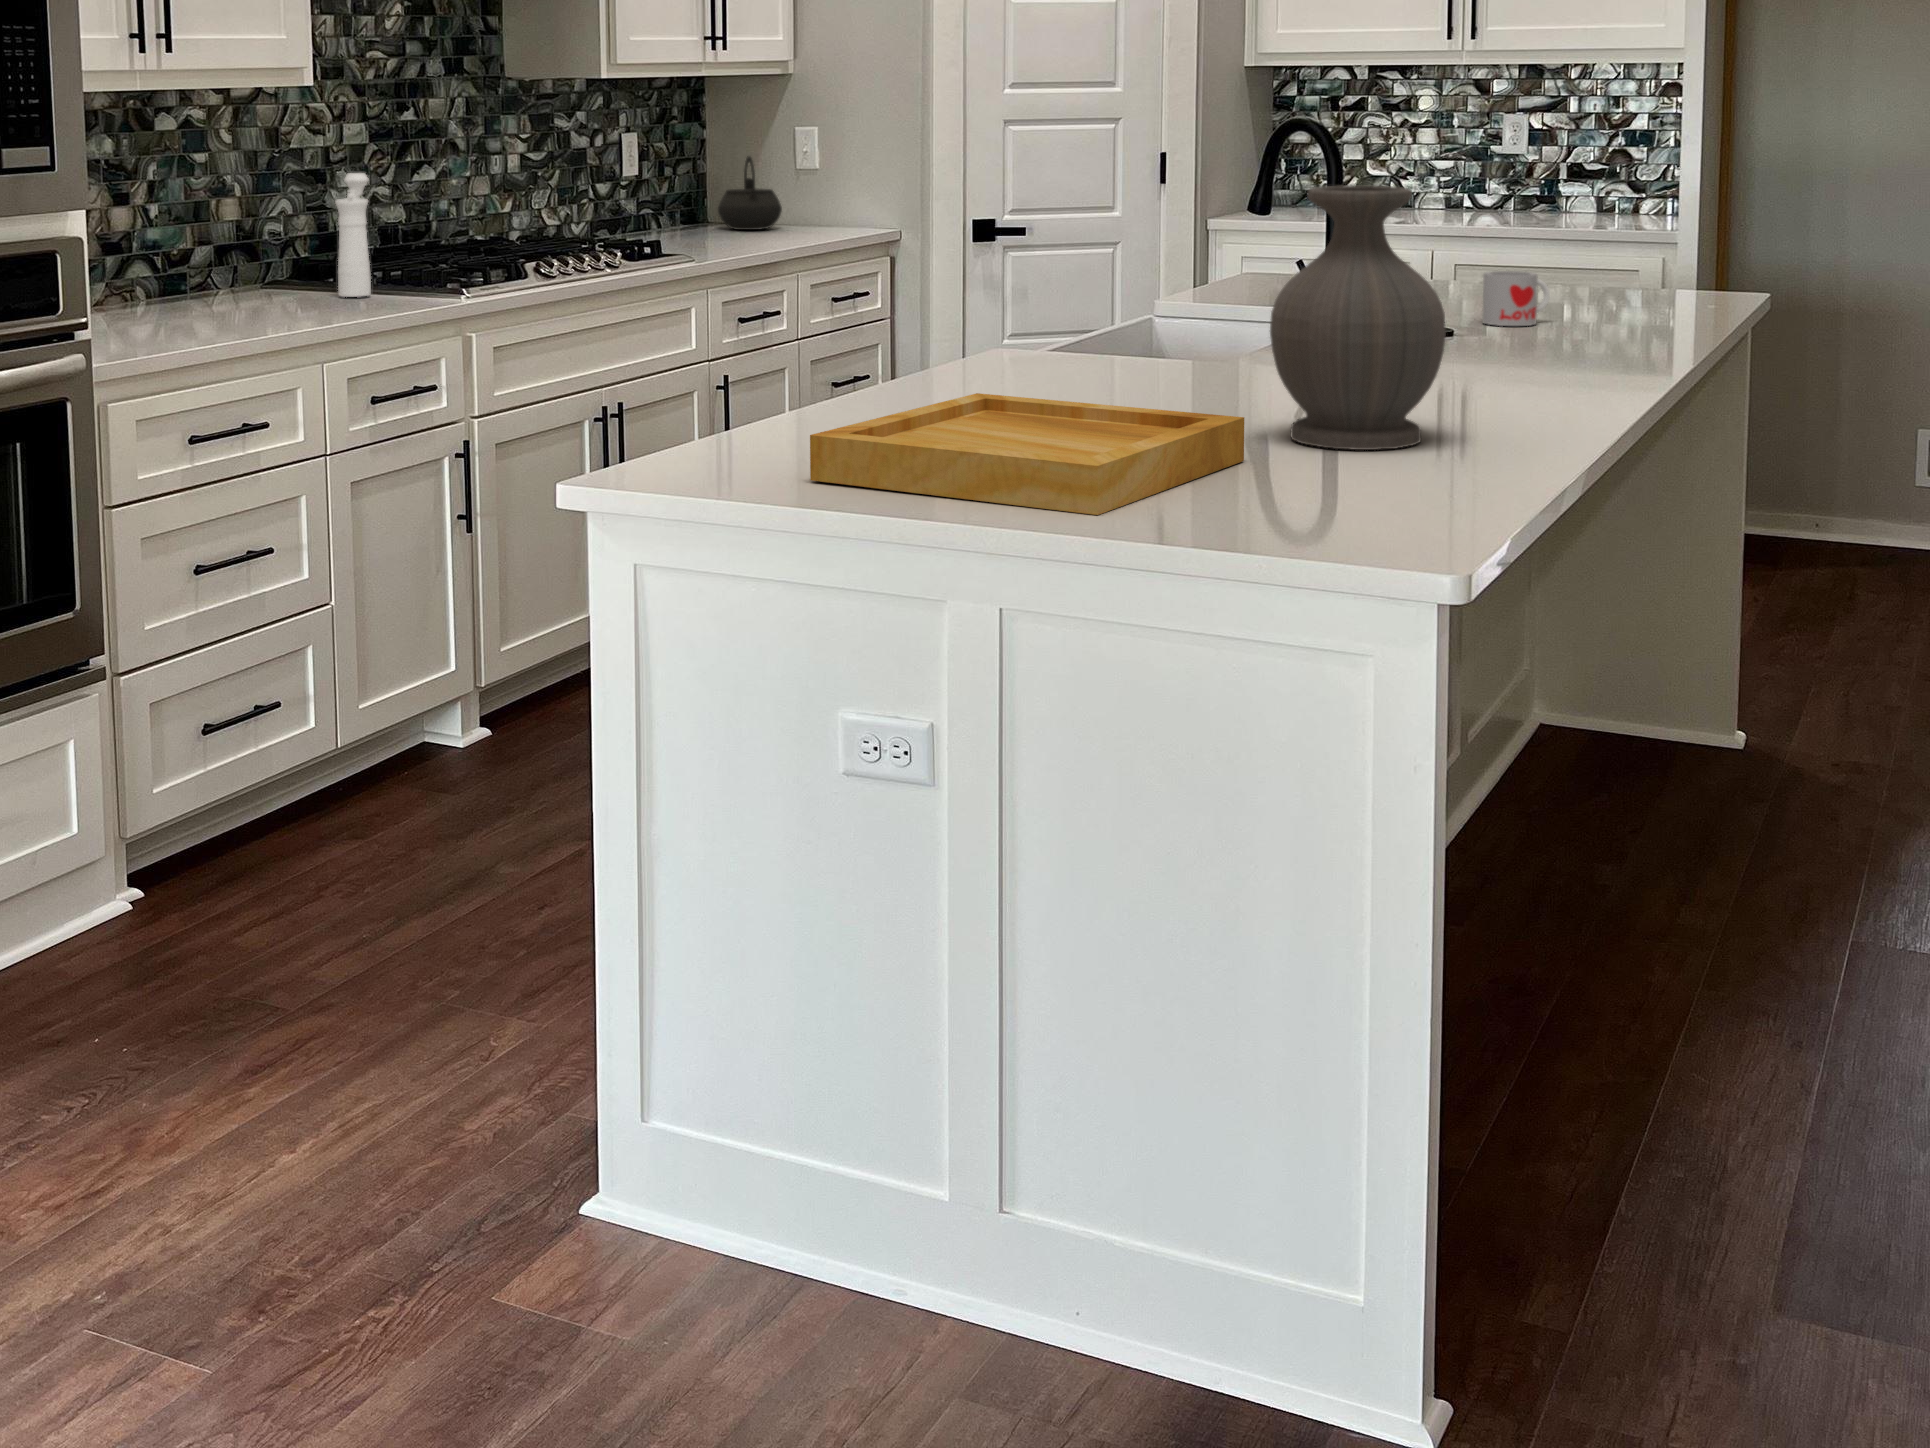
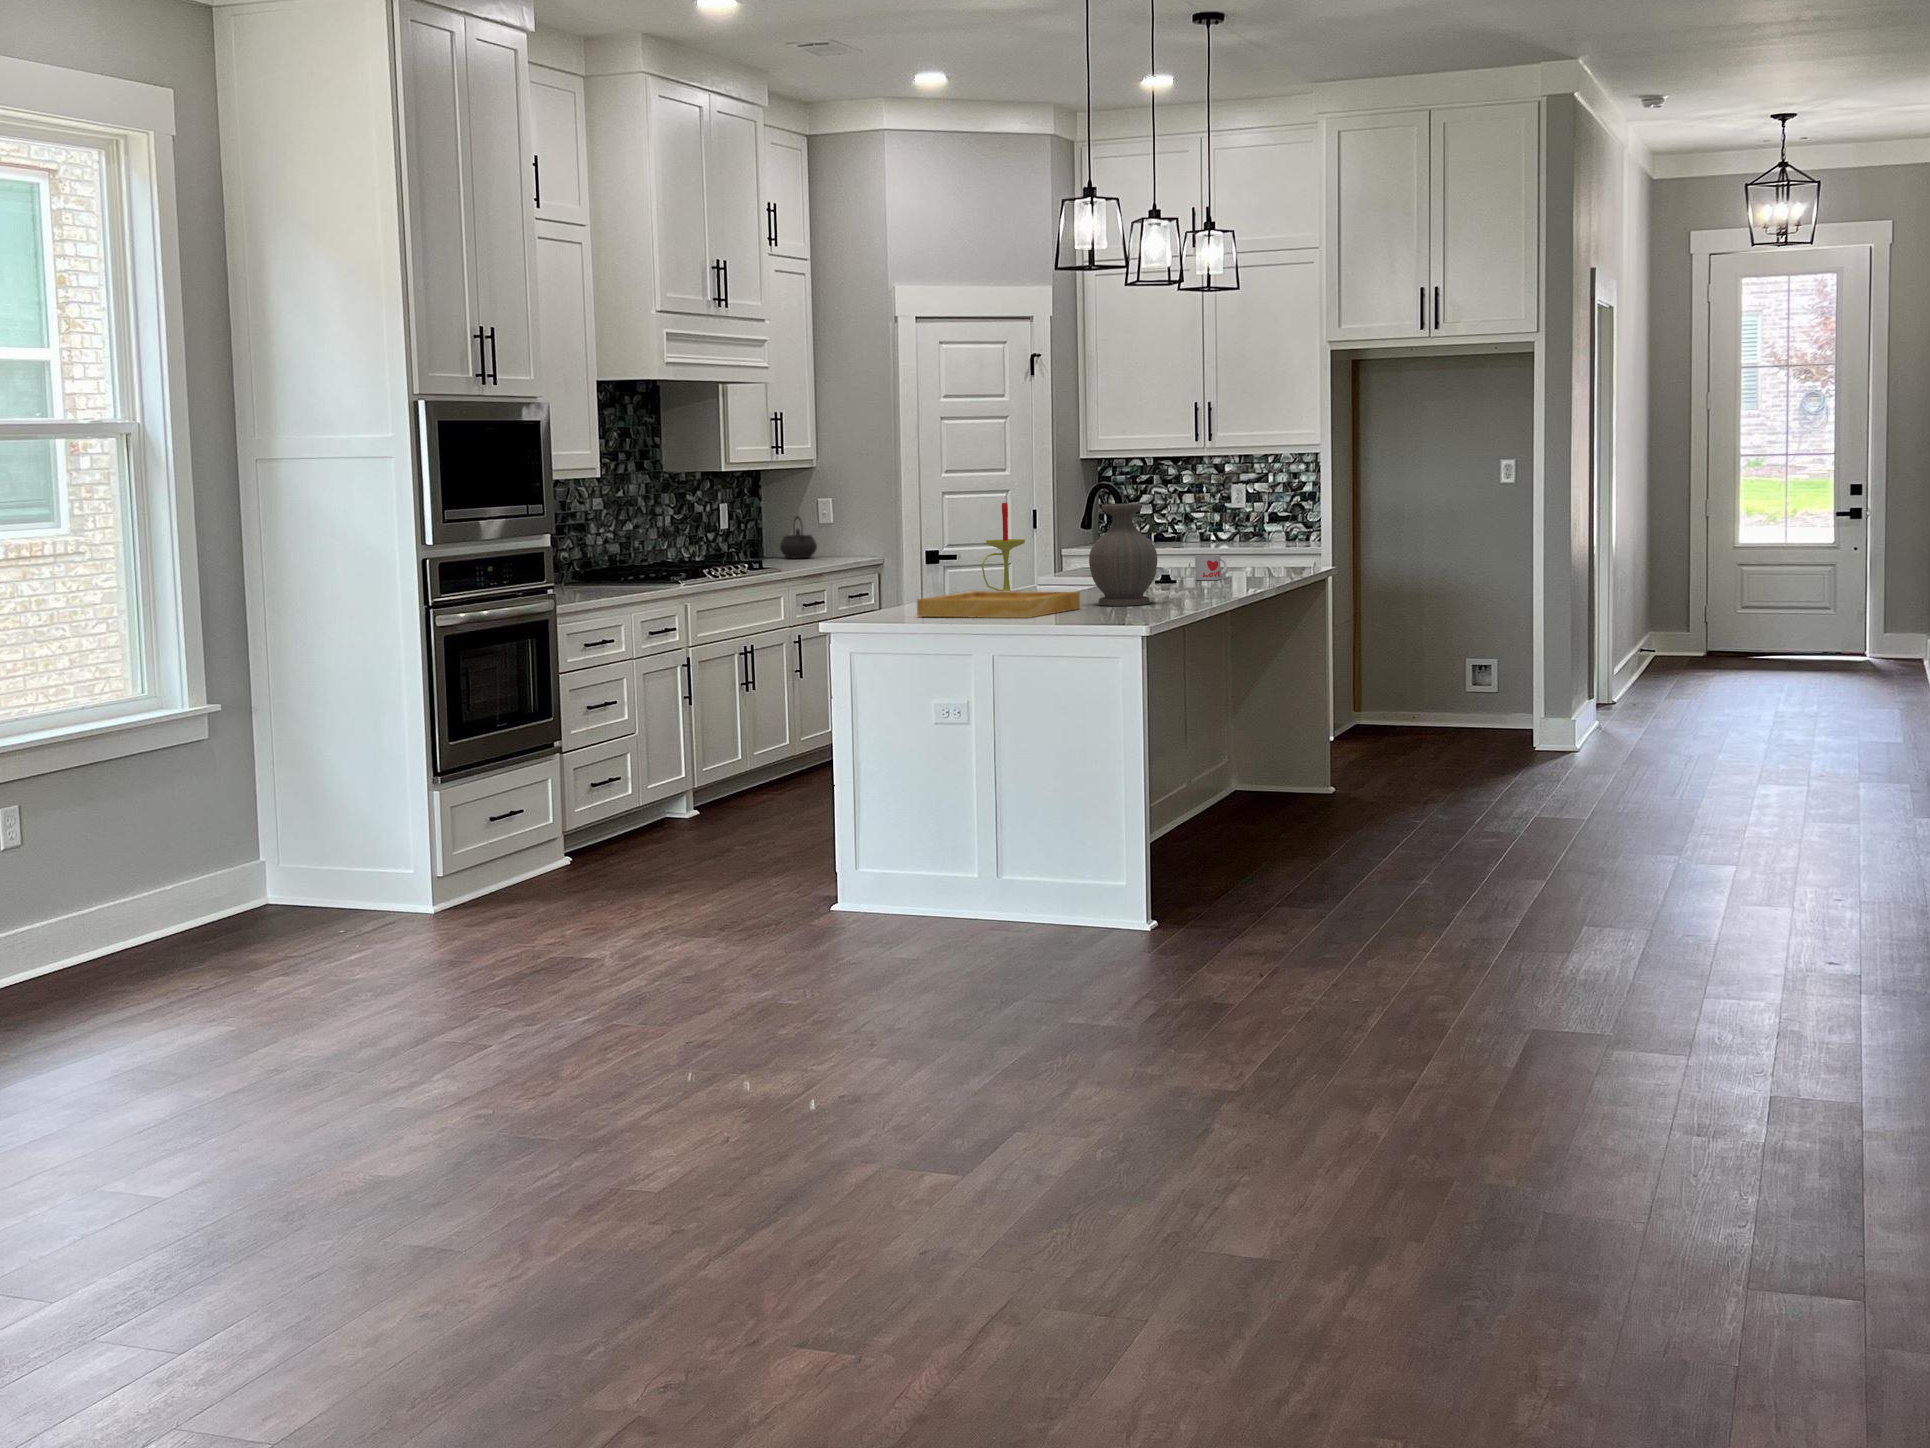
candle: none [1006,166,1116,418] -> present [981,503,1025,591]
pepper mill: present [335,173,371,297] -> none [617,522,637,584]

